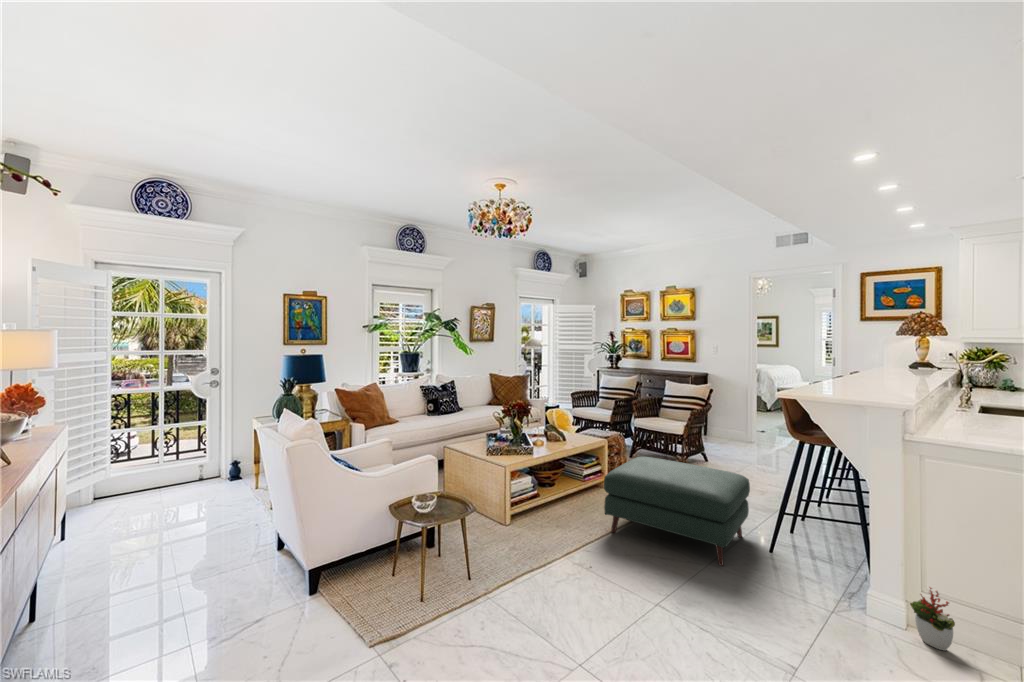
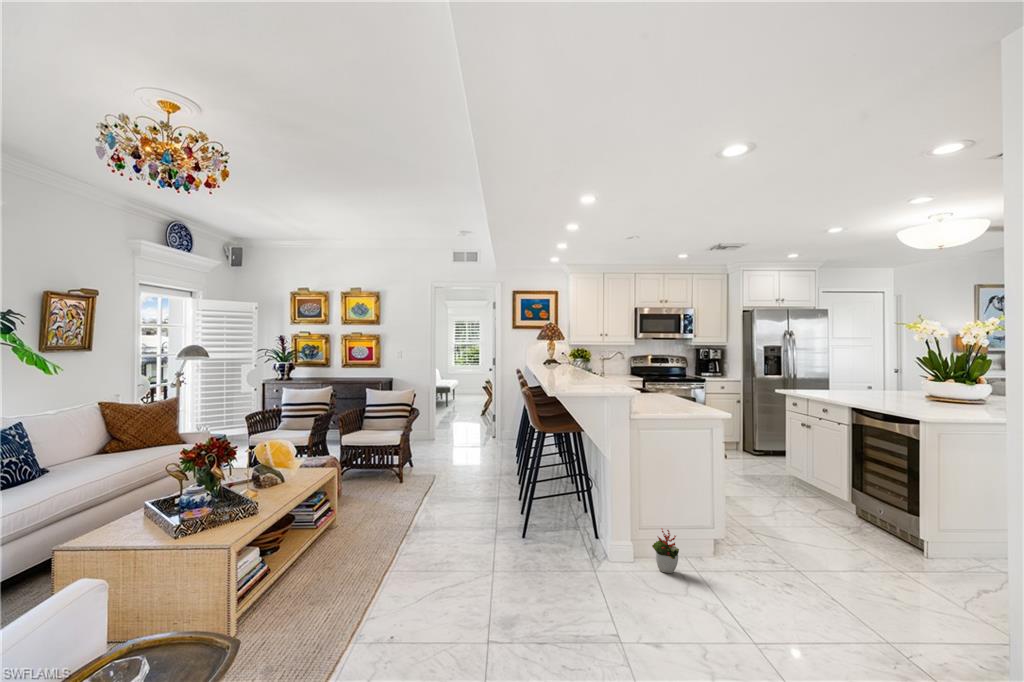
ottoman: present [604,456,750,566] -> none [376,475,519,583]

